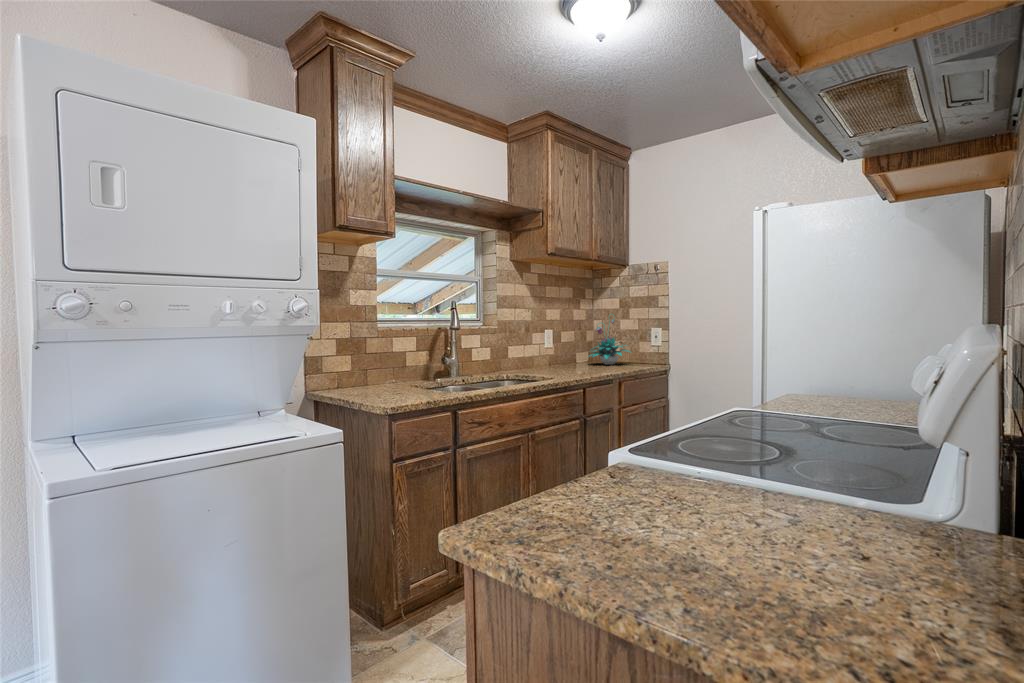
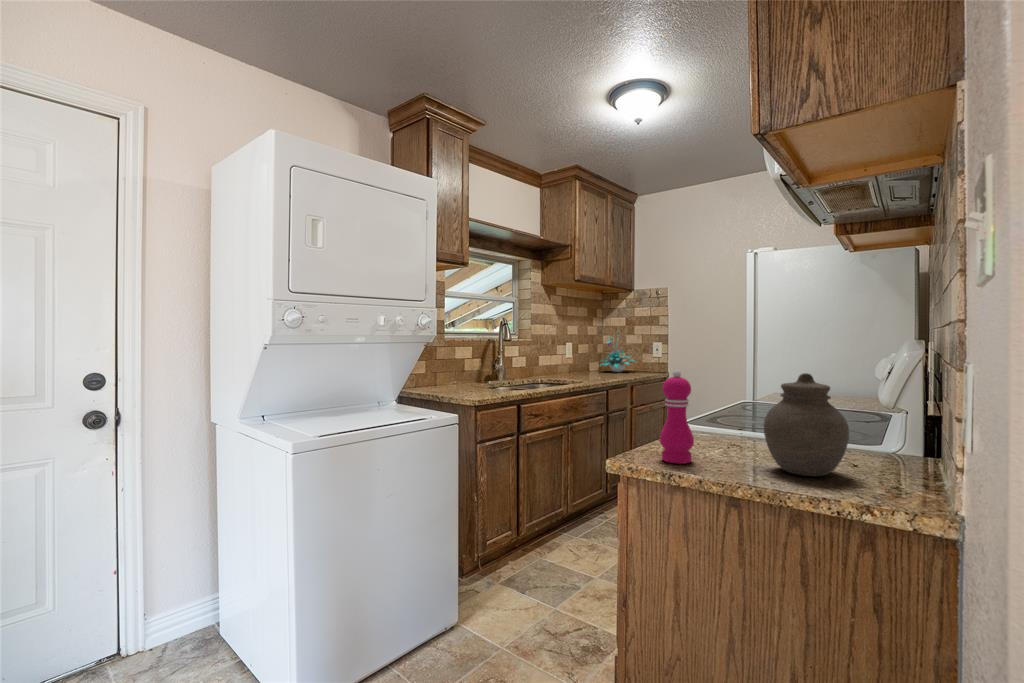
pepper mill: none [519,374,578,546] -> present [660,370,694,464]
jar: none [697,381,860,590] -> present [764,373,849,476]

